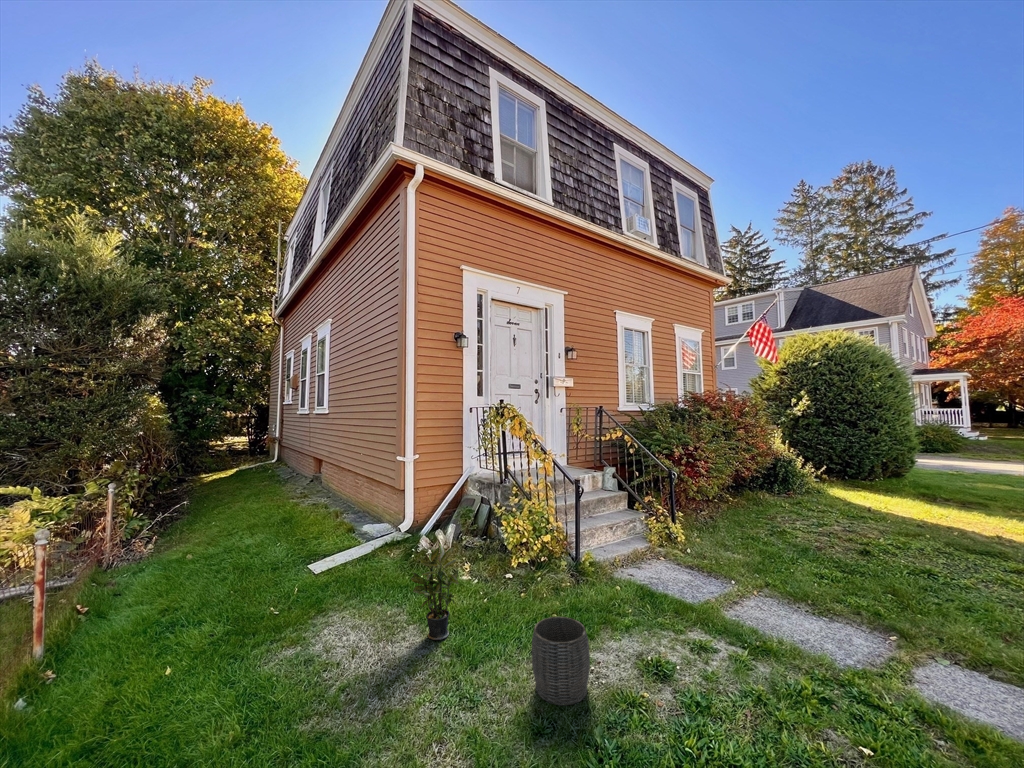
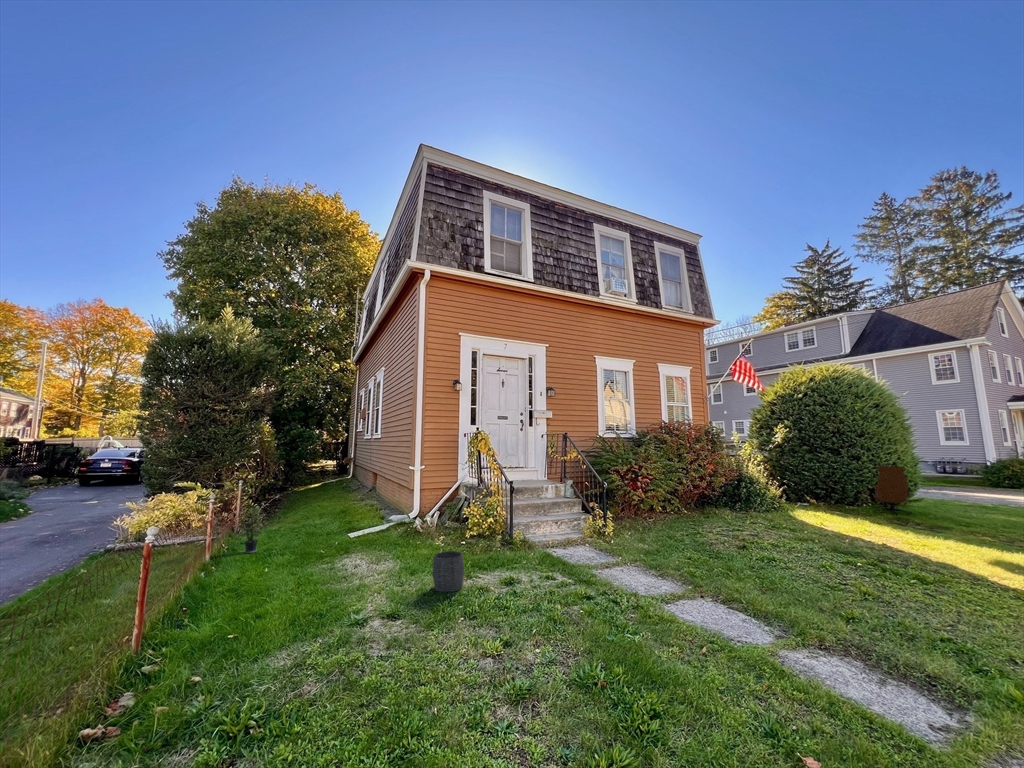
lounge chair: none [886,440,937,492] -> present [873,466,912,515]
potted plant: present [411,544,459,640] -> present [237,506,265,553]

